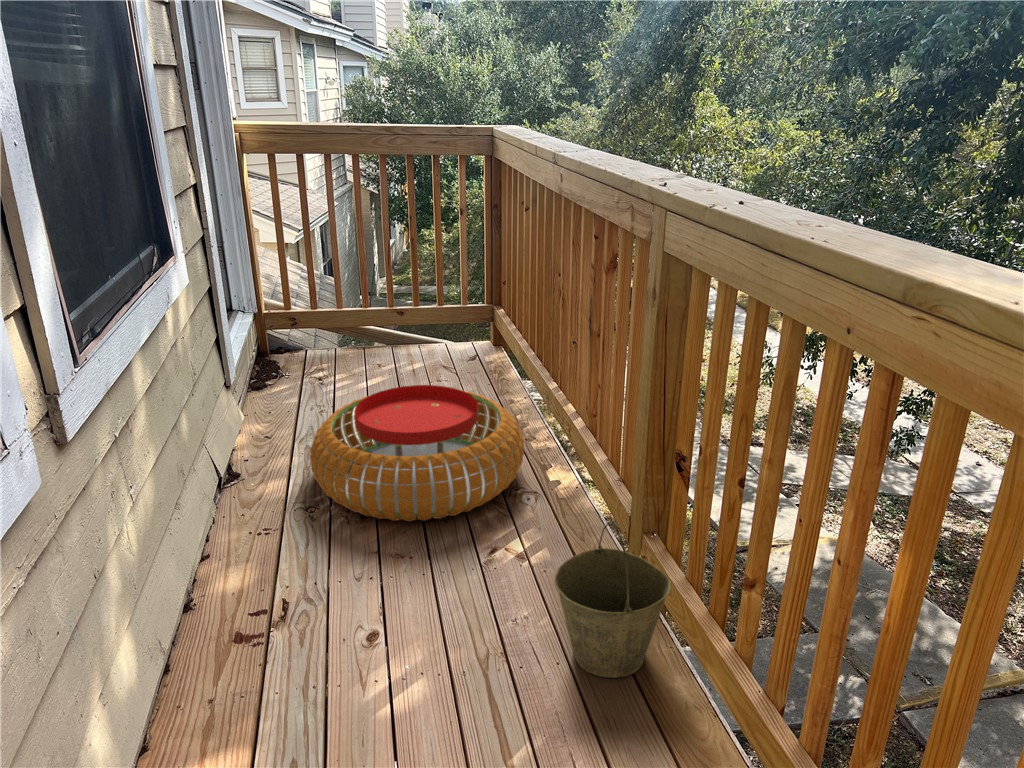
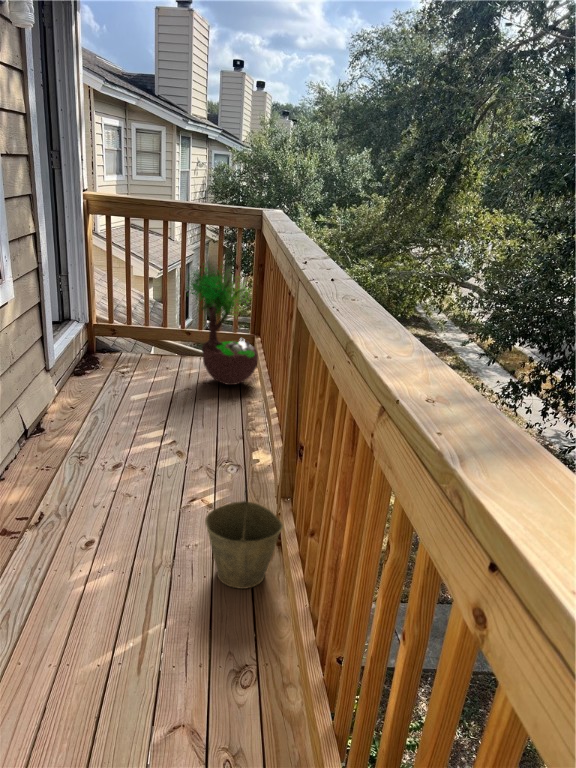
potted tree: none [396,196,508,378] -> present [187,264,258,385]
pouf: present [310,385,524,521] -> none [87,383,238,475]

